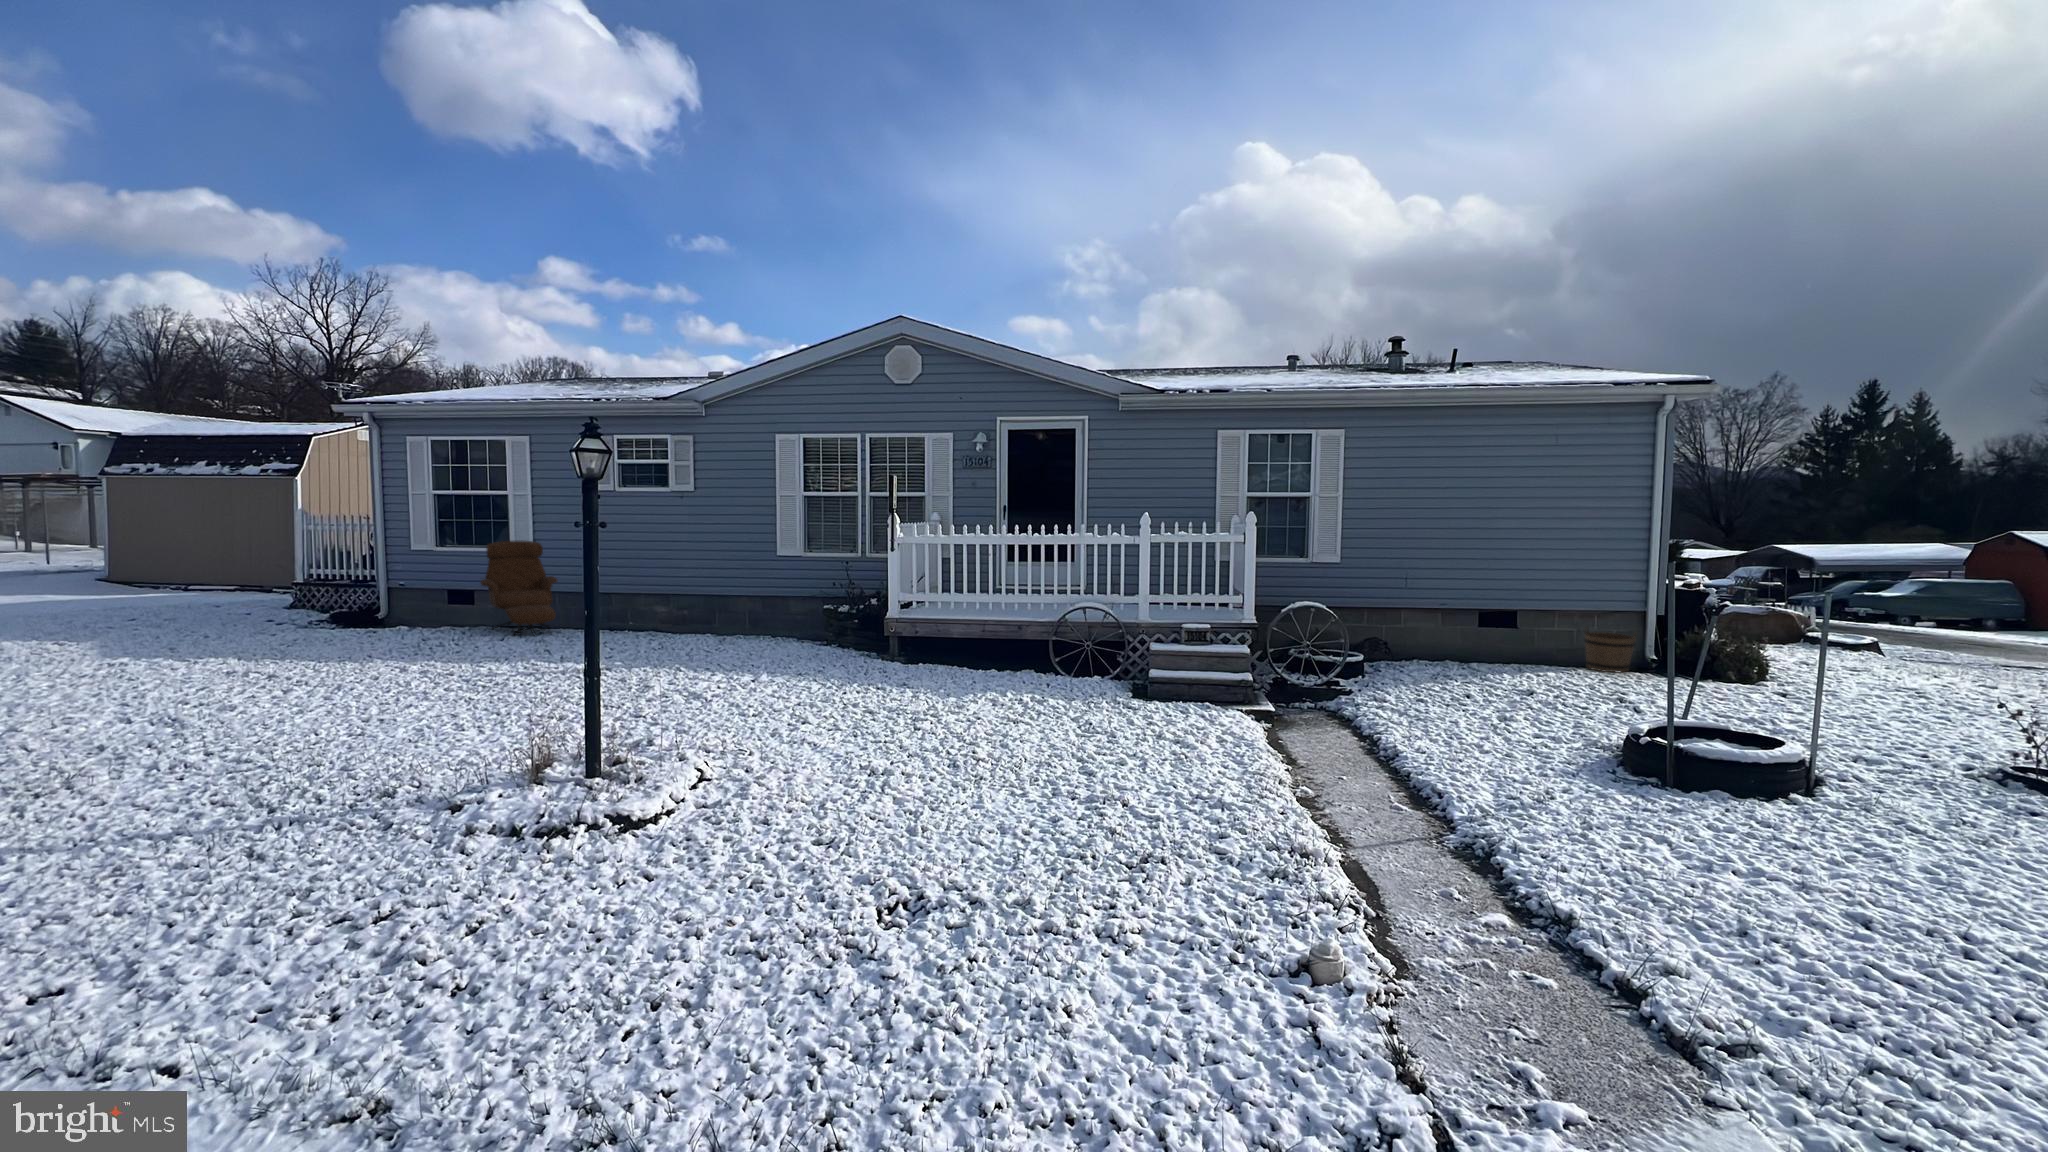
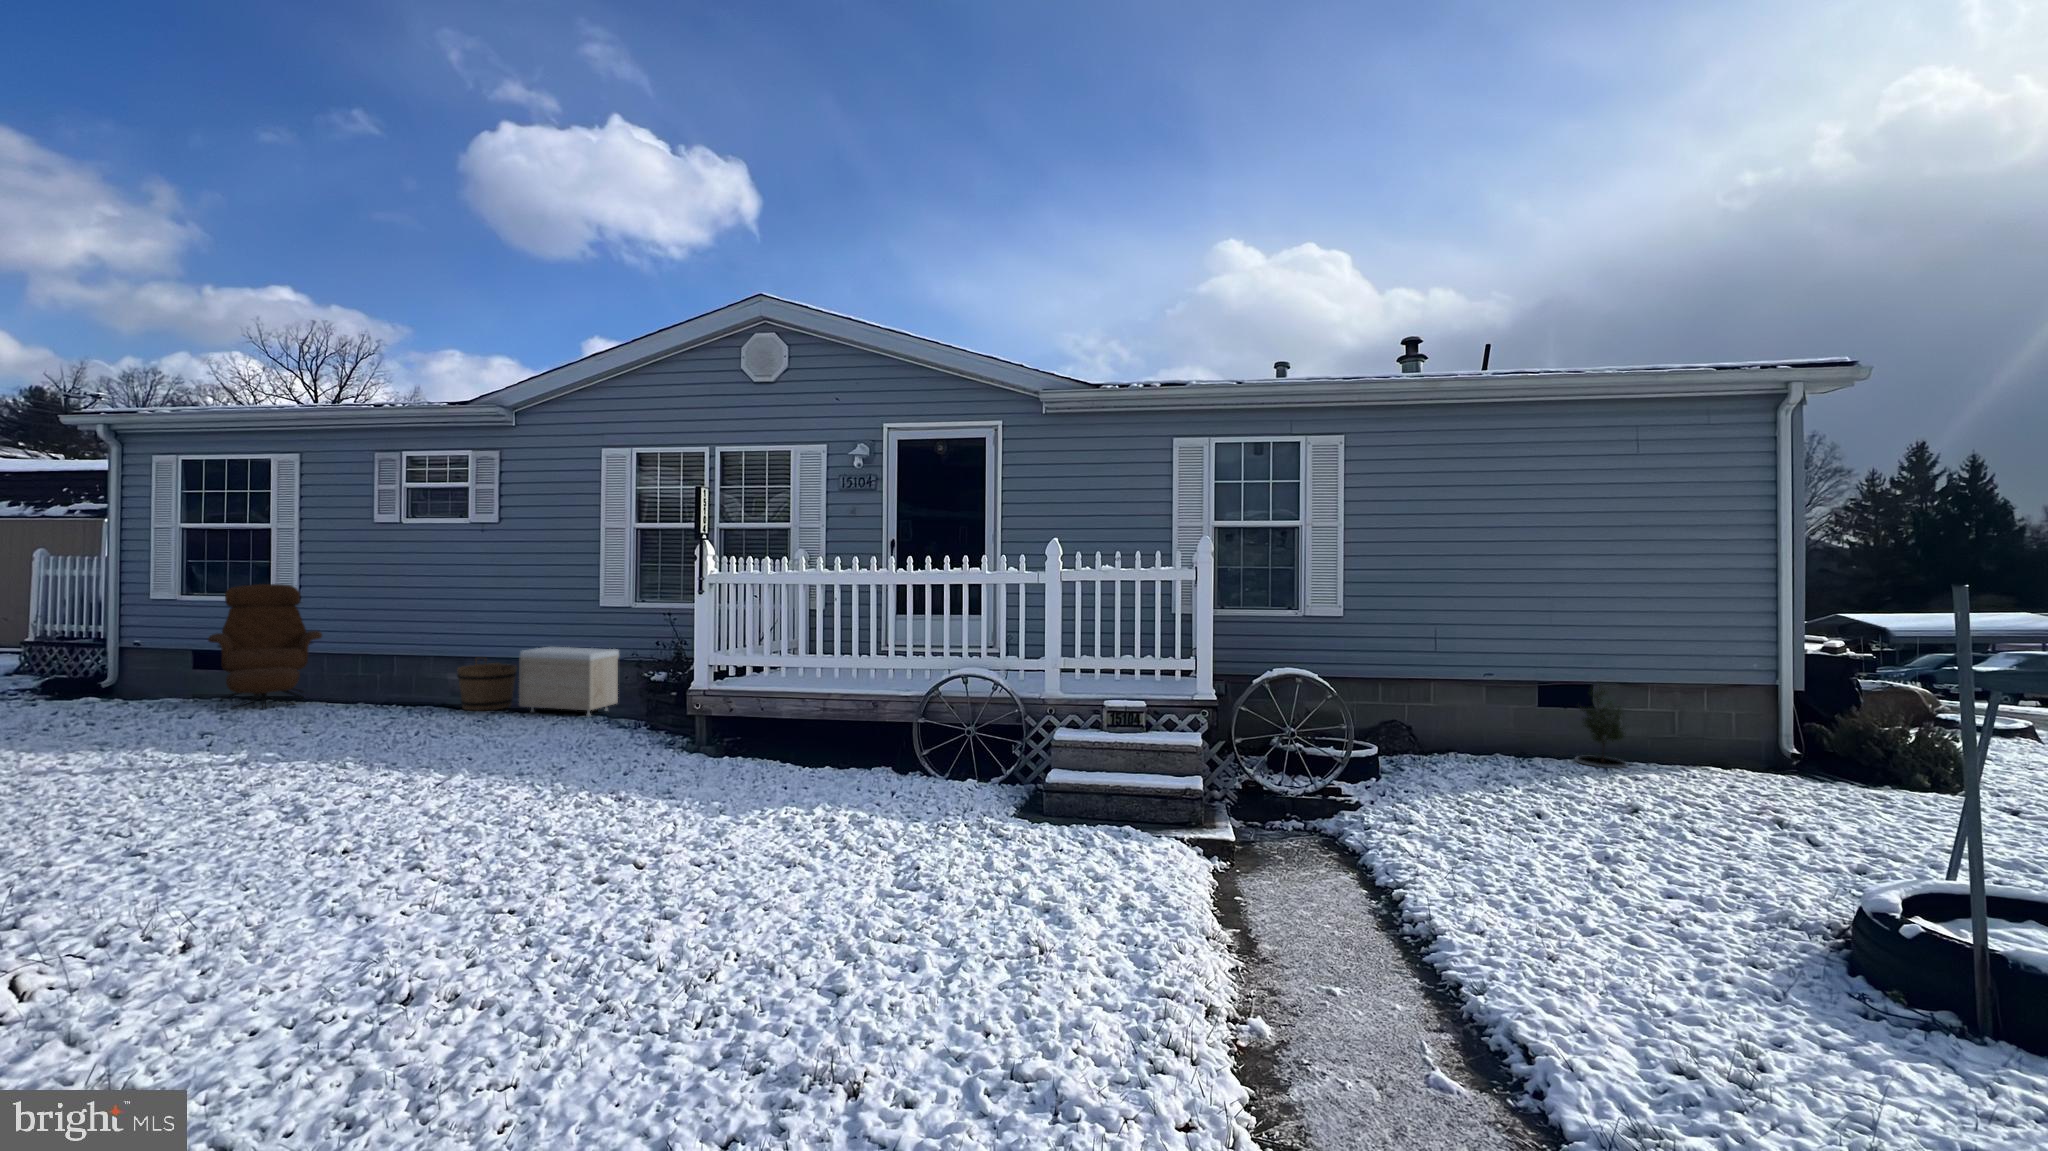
storage bench: none [726,588,796,639] -> present [519,647,619,716]
potted tree: none [1504,608,1543,670] -> present [1575,687,1628,768]
bucket: present [1584,627,1636,673] -> present [457,658,517,710]

